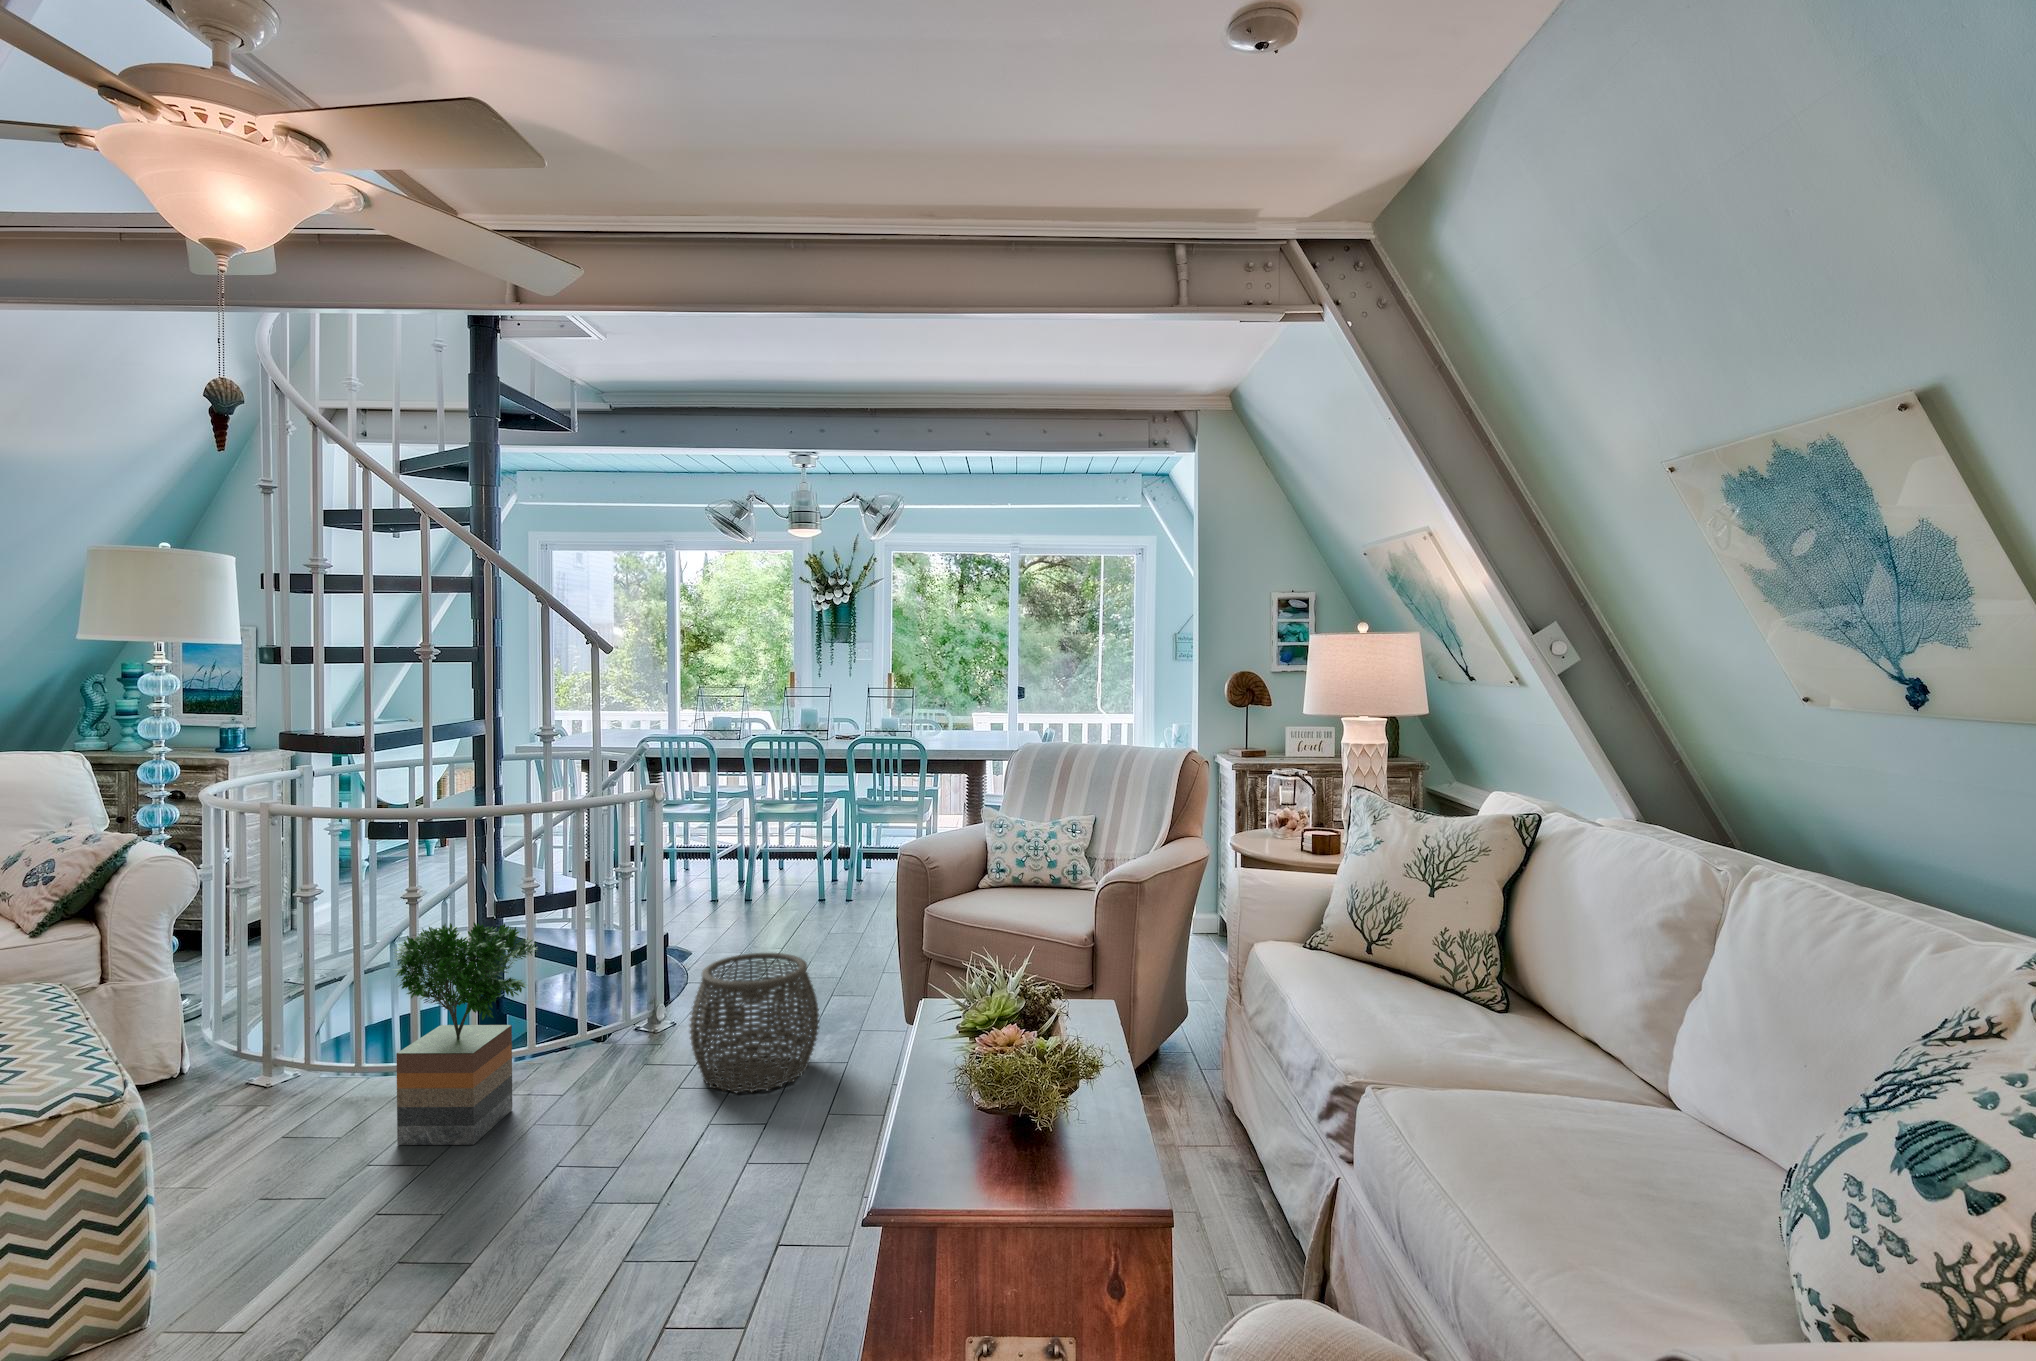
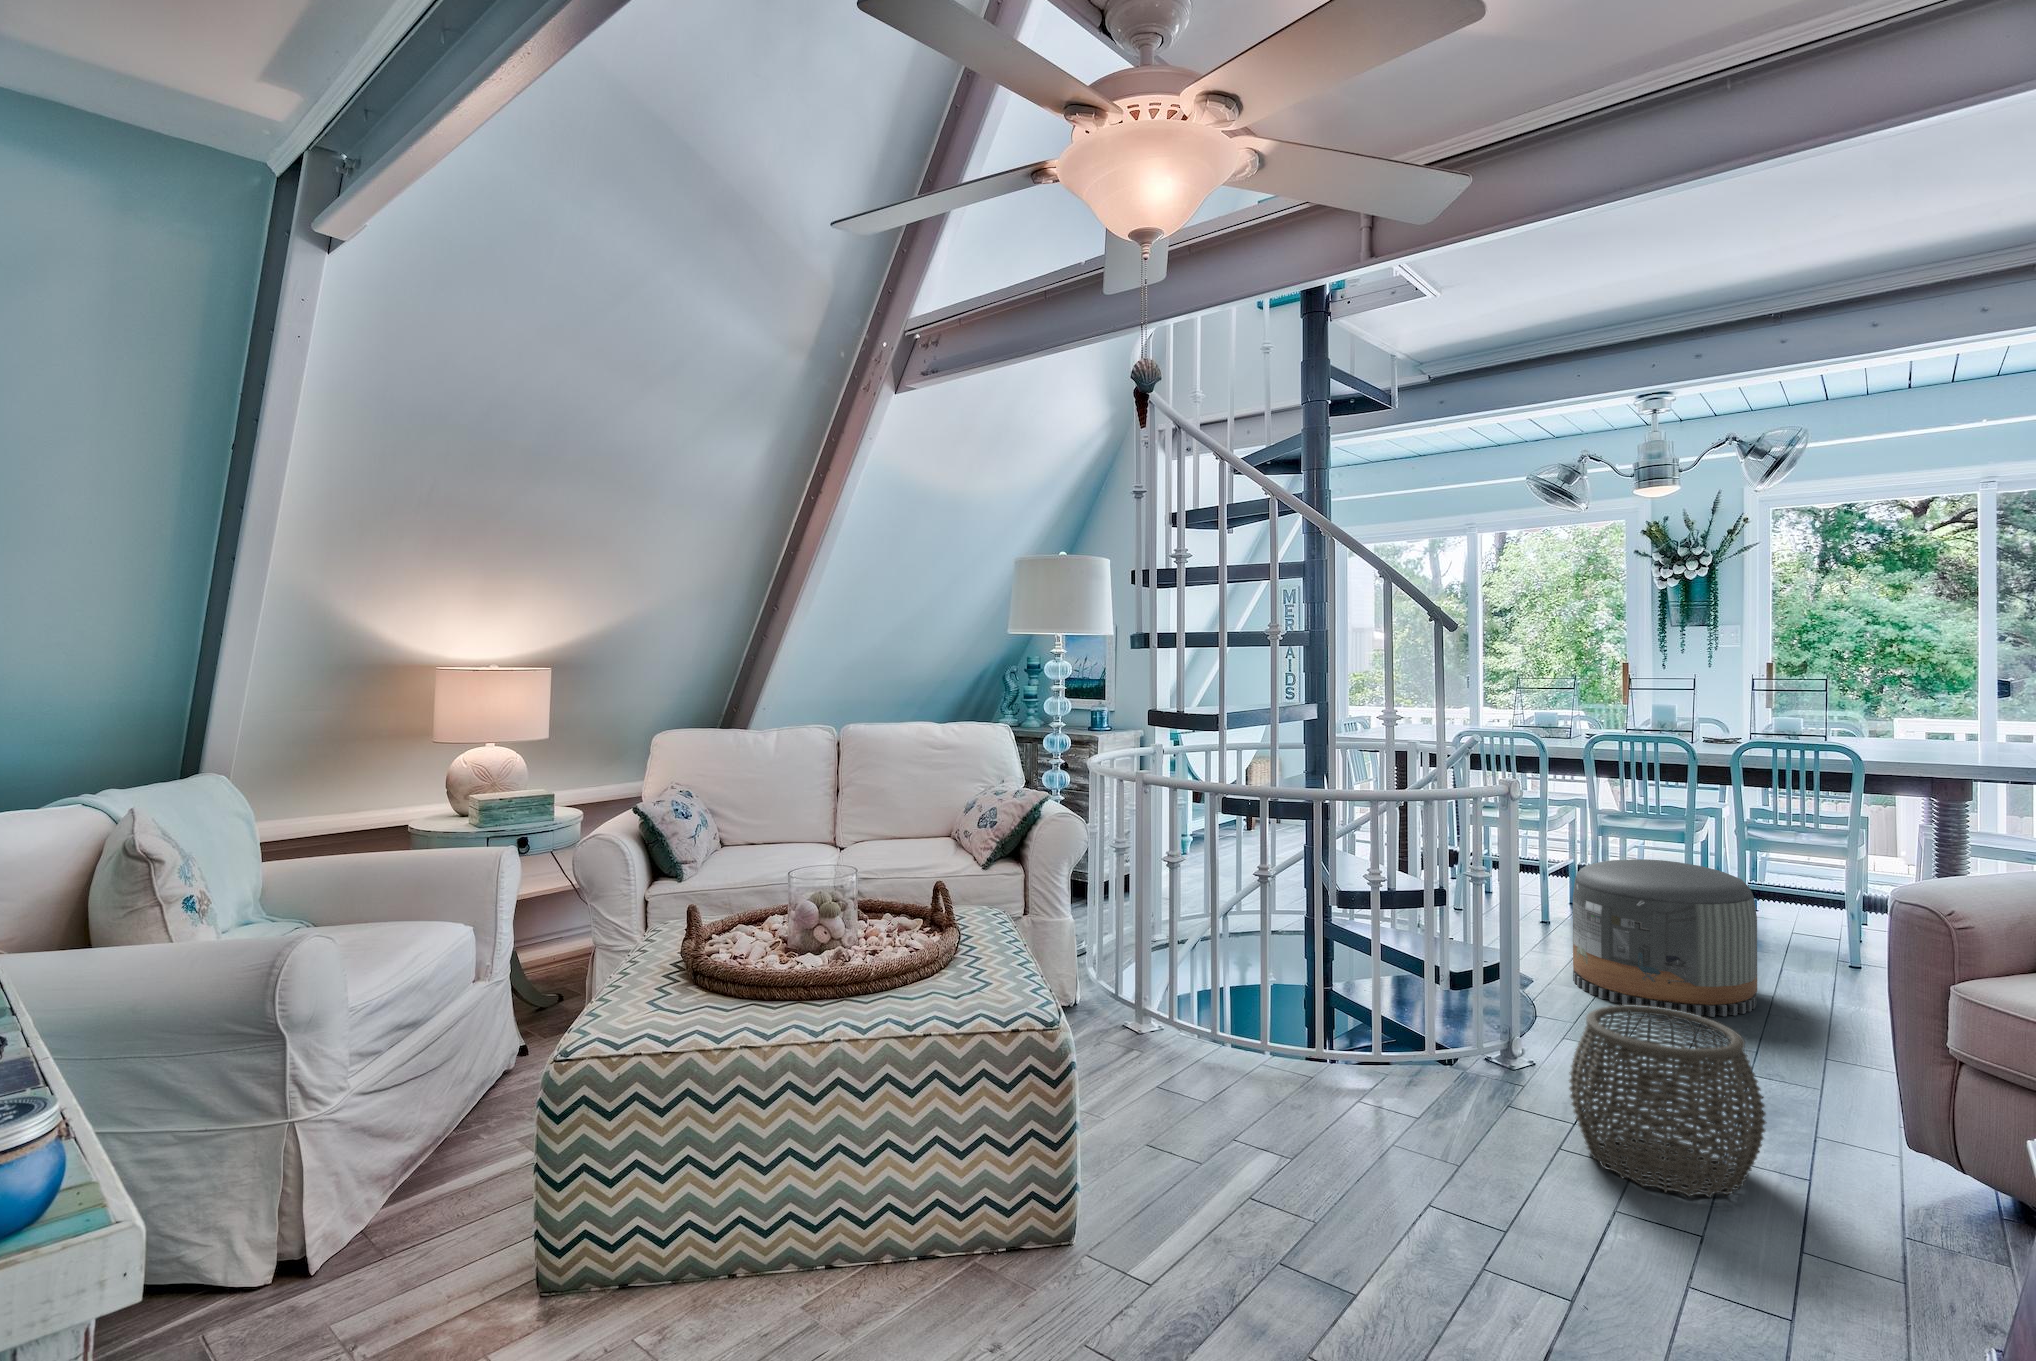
pouf: none [723,836,849,956] -> present [1573,859,1757,1017]
potted tree: present [394,923,537,1145] -> none [1248,908,1392,1152]

